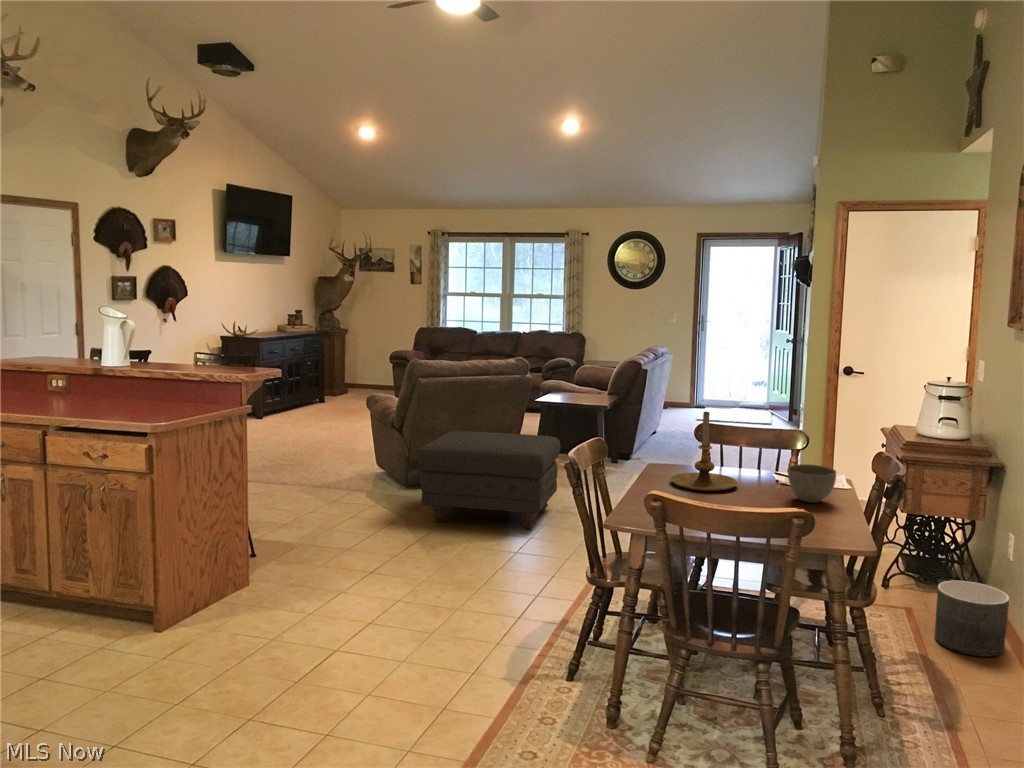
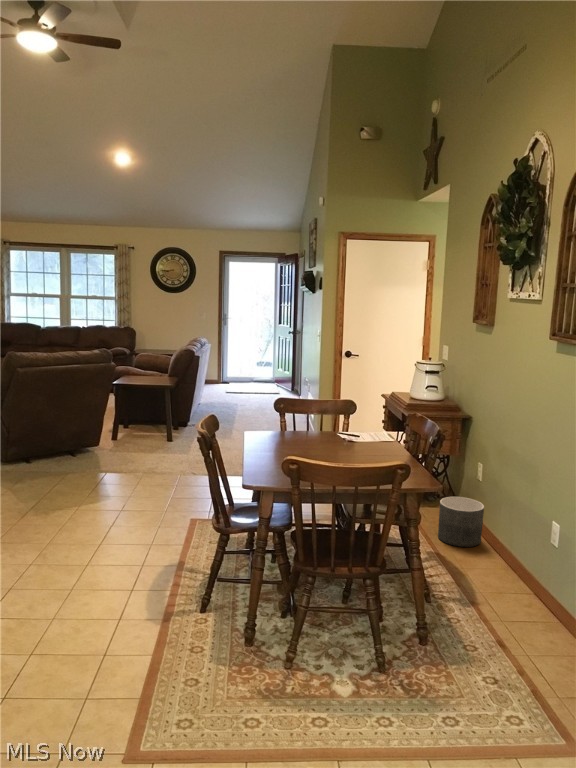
candle holder: present [671,412,738,491] -> none [273,388,324,449]
ottoman: present [417,431,561,529] -> none [22,411,145,490]
bowl: present [788,464,836,503] -> none [363,424,397,453]

